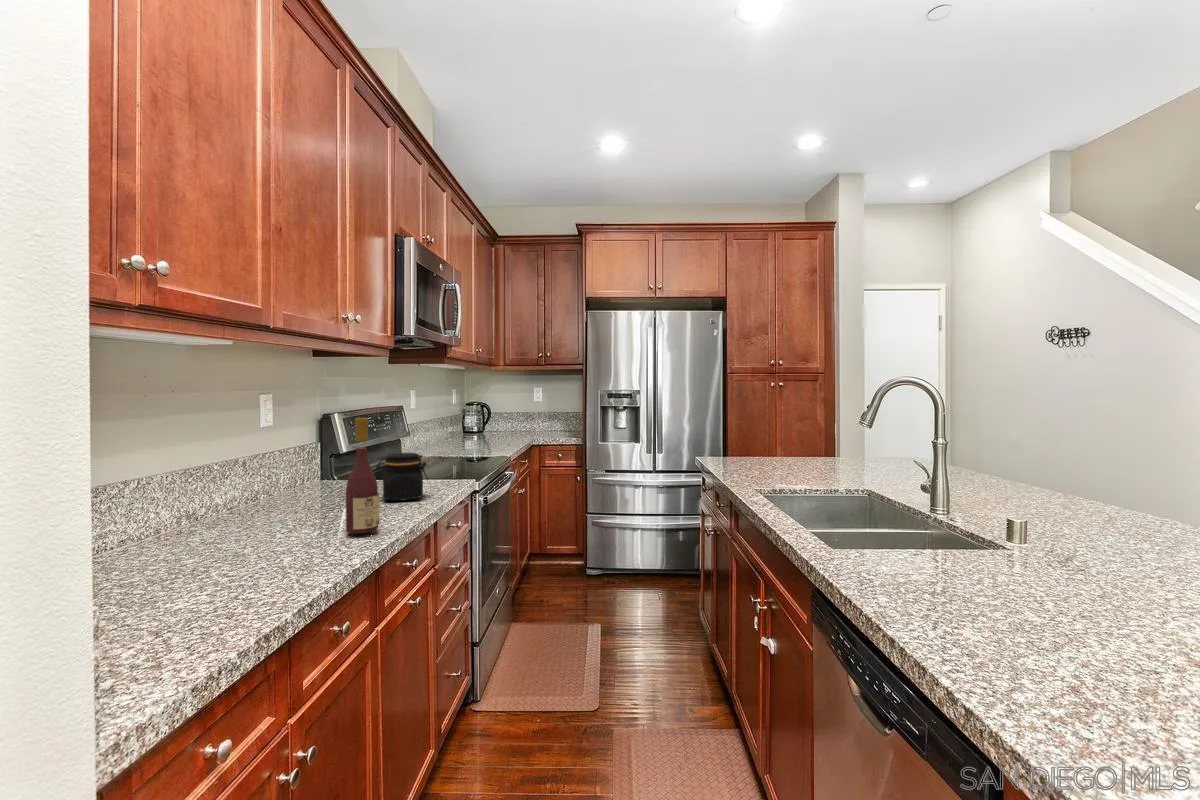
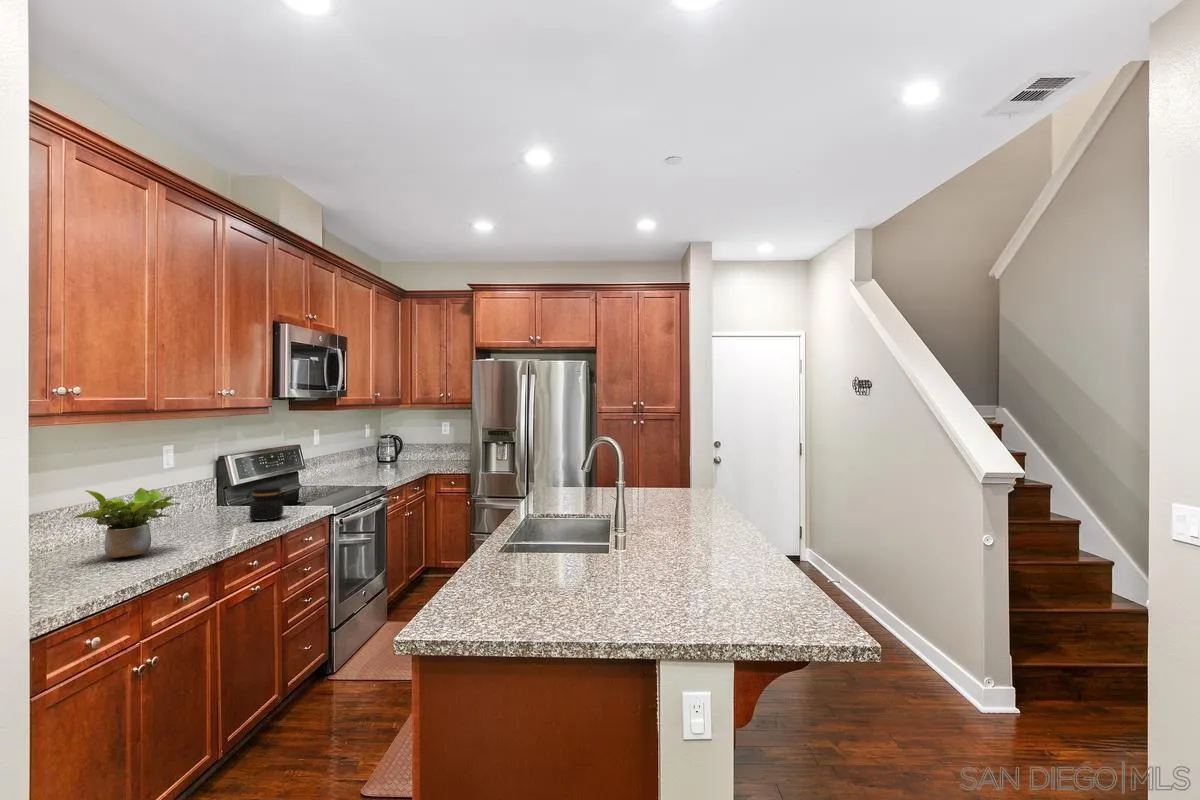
wine bottle: present [346,418,379,534] -> none [204,467,228,544]
potted plant: none [154,447,315,563] -> present [74,488,180,558]

